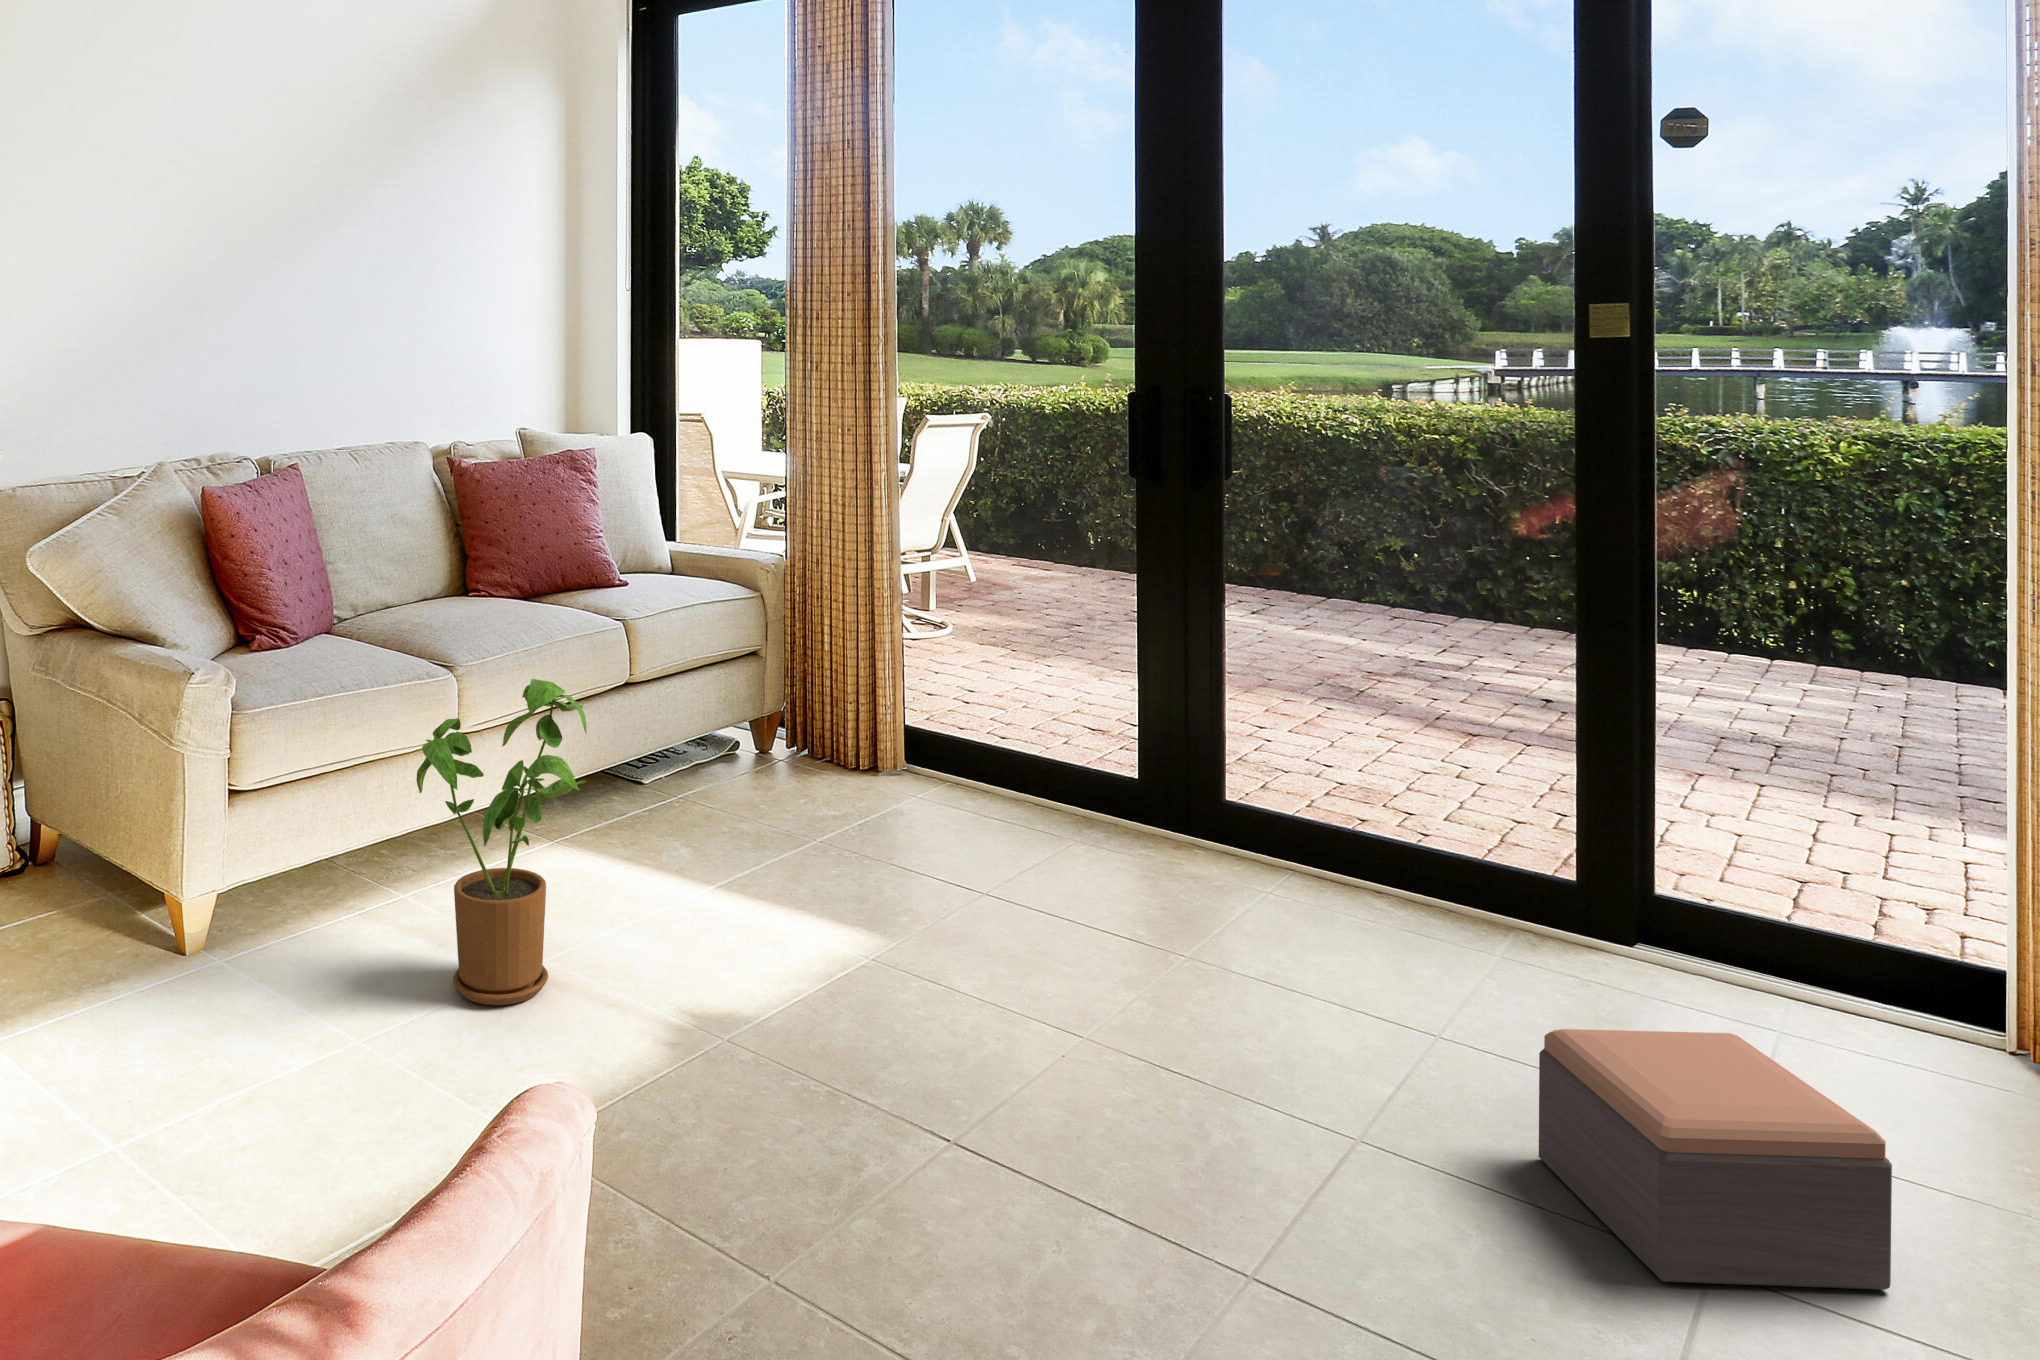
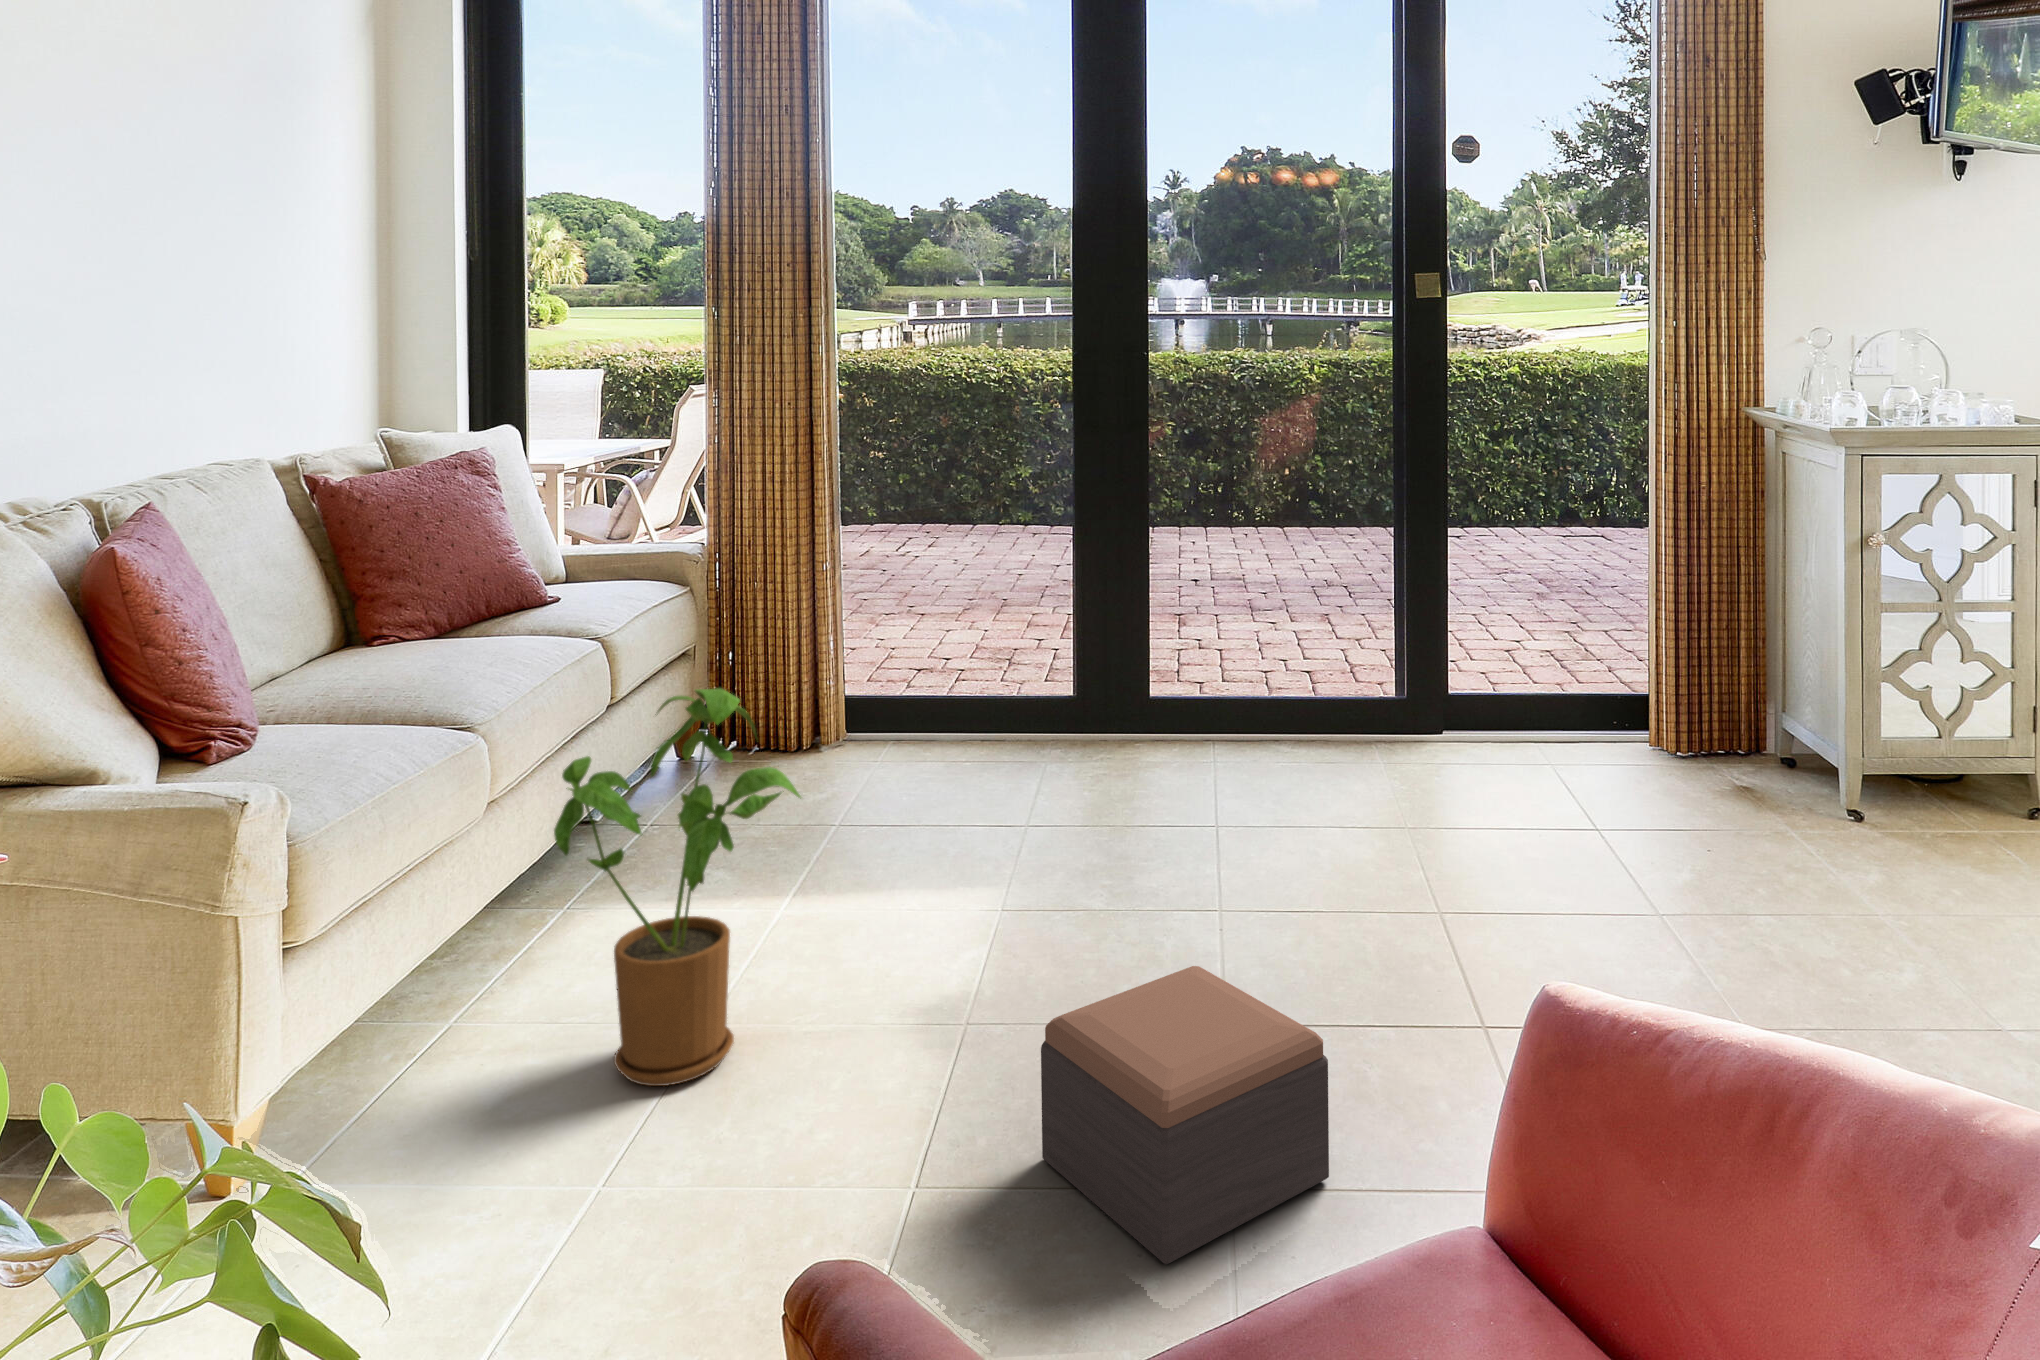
footstool: present [1539,1029,1892,1290] -> present [1041,966,1329,1265]

